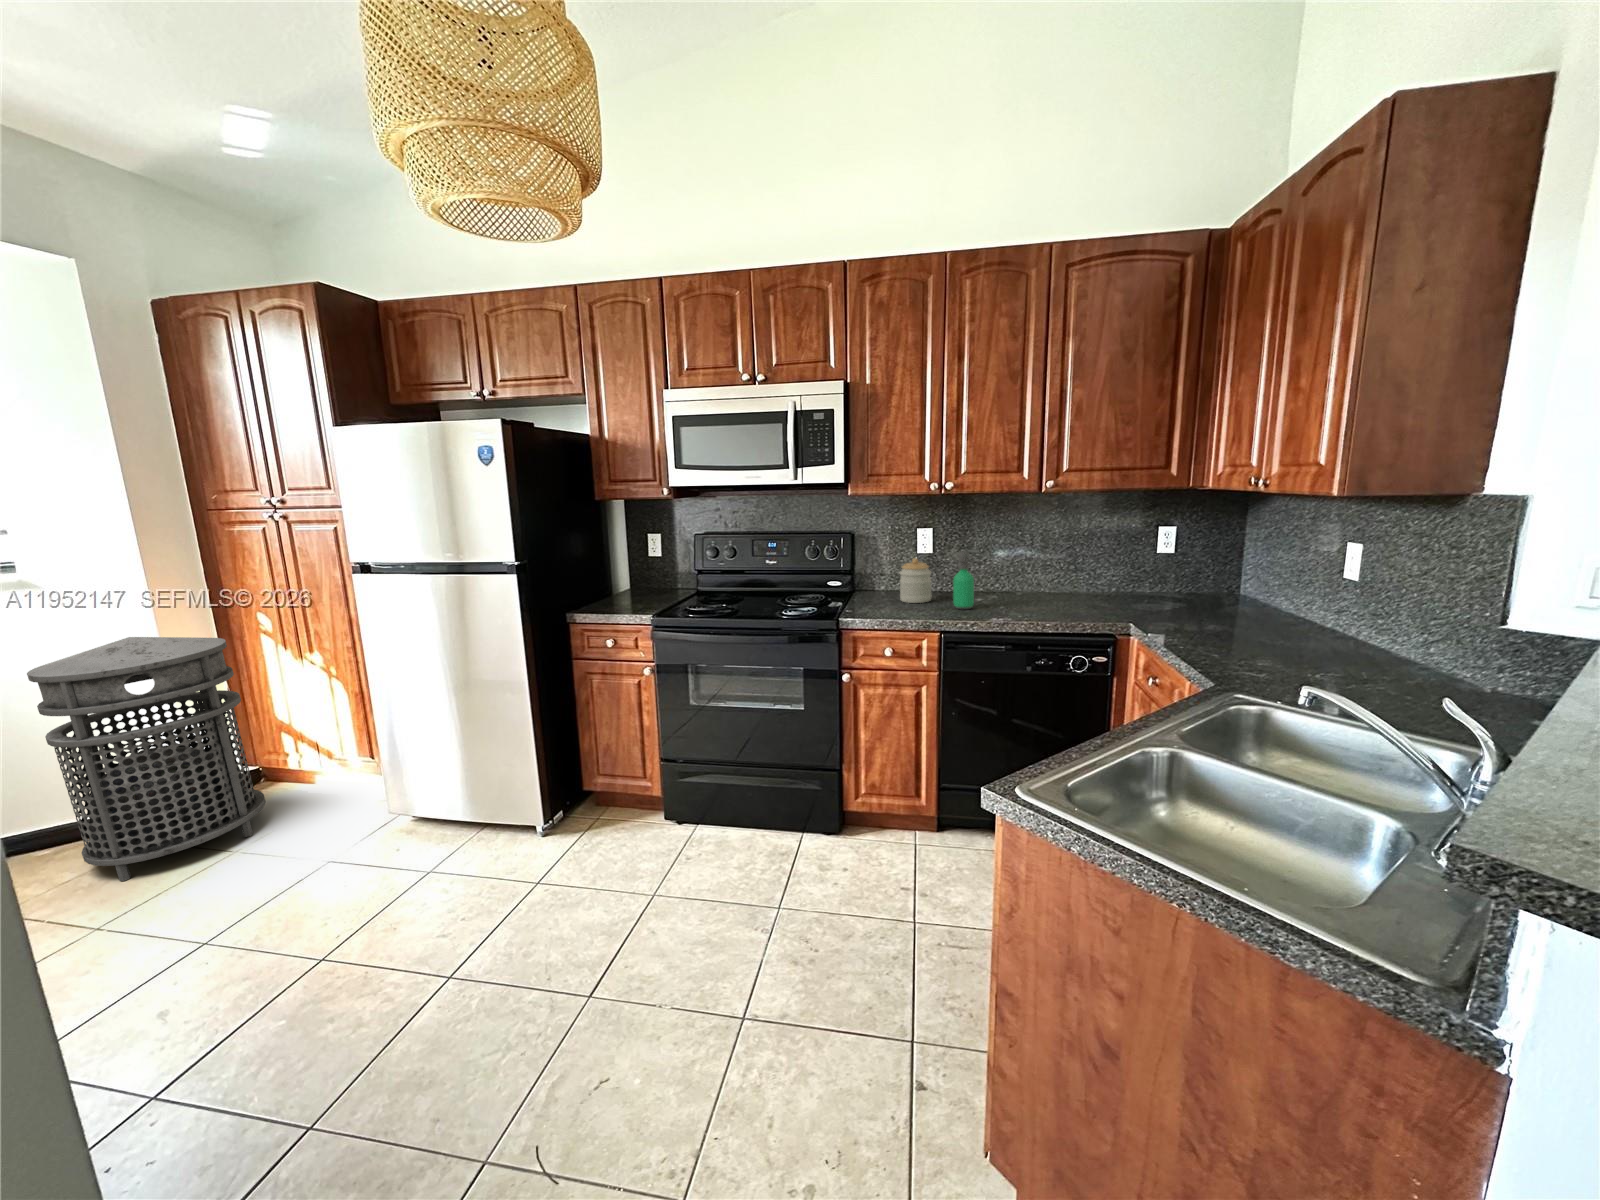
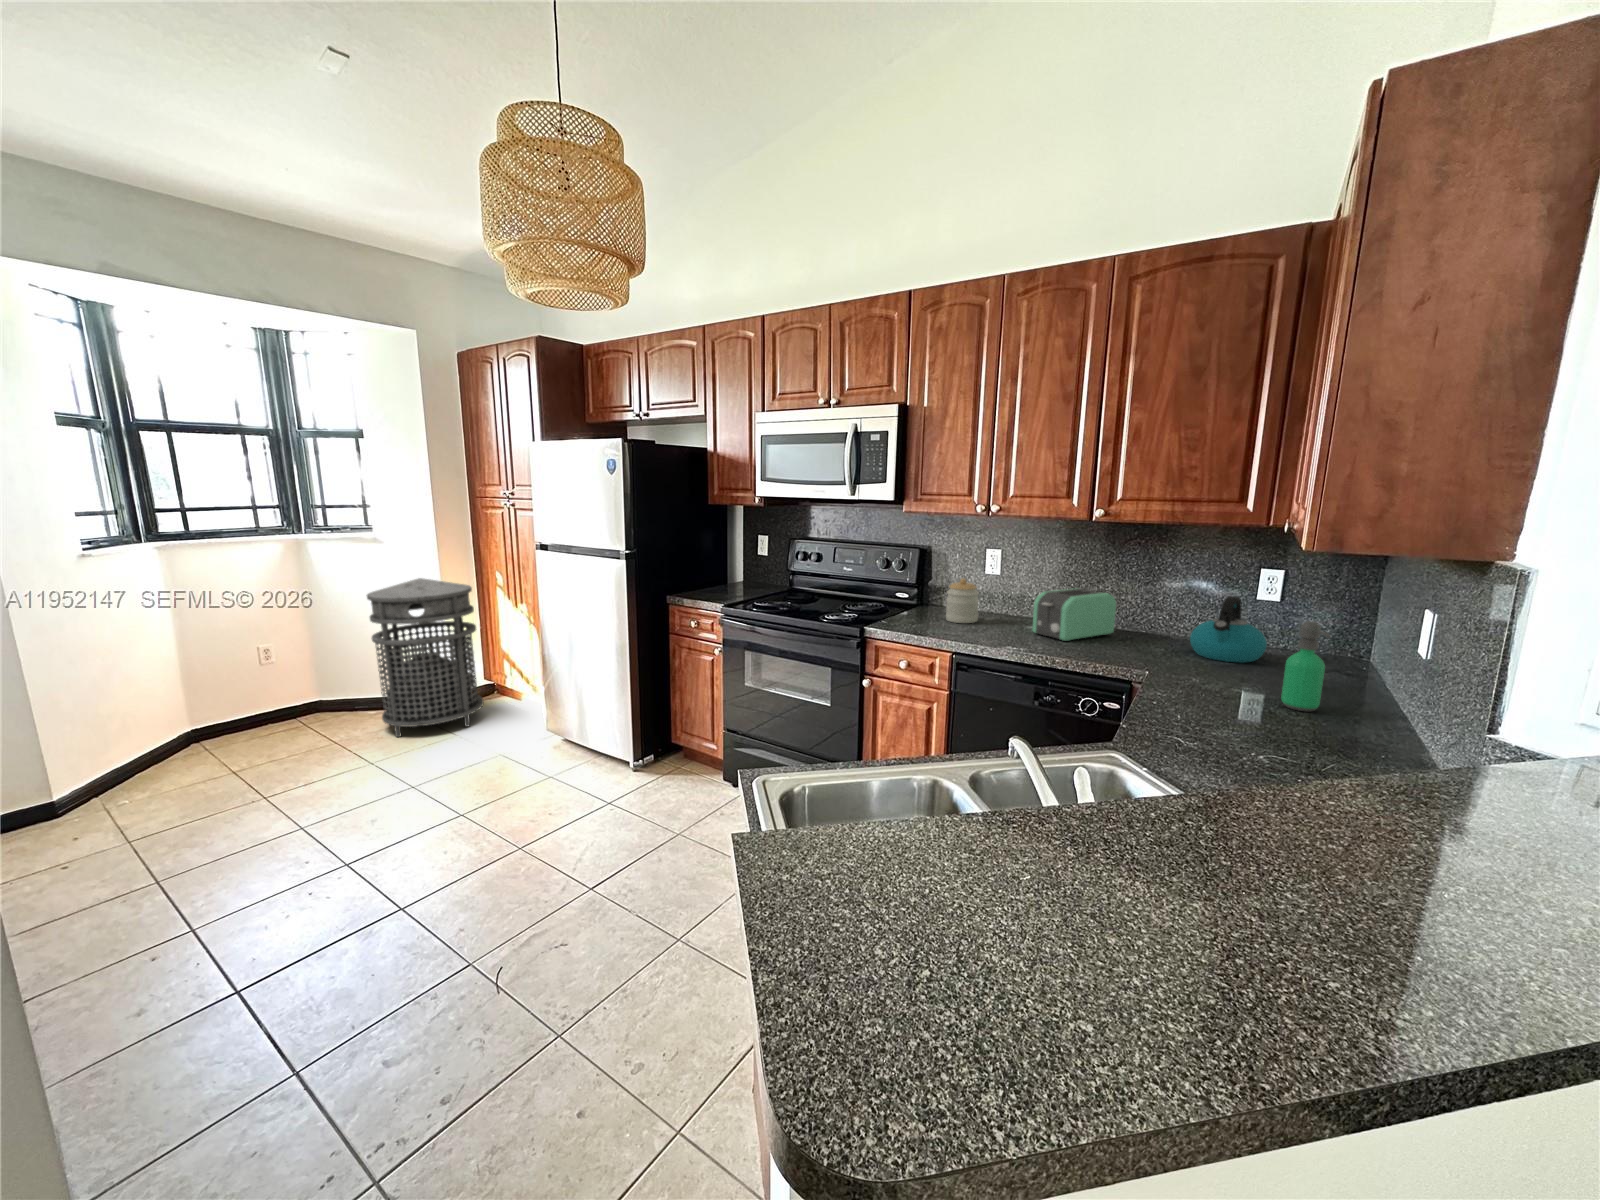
kettle: none [1124,550,1187,606] -> present [1190,596,1267,663]
soap dispenser: present [953,551,974,609] -> present [1281,621,1331,711]
toaster: none [992,557,1054,607] -> present [1032,588,1116,641]

